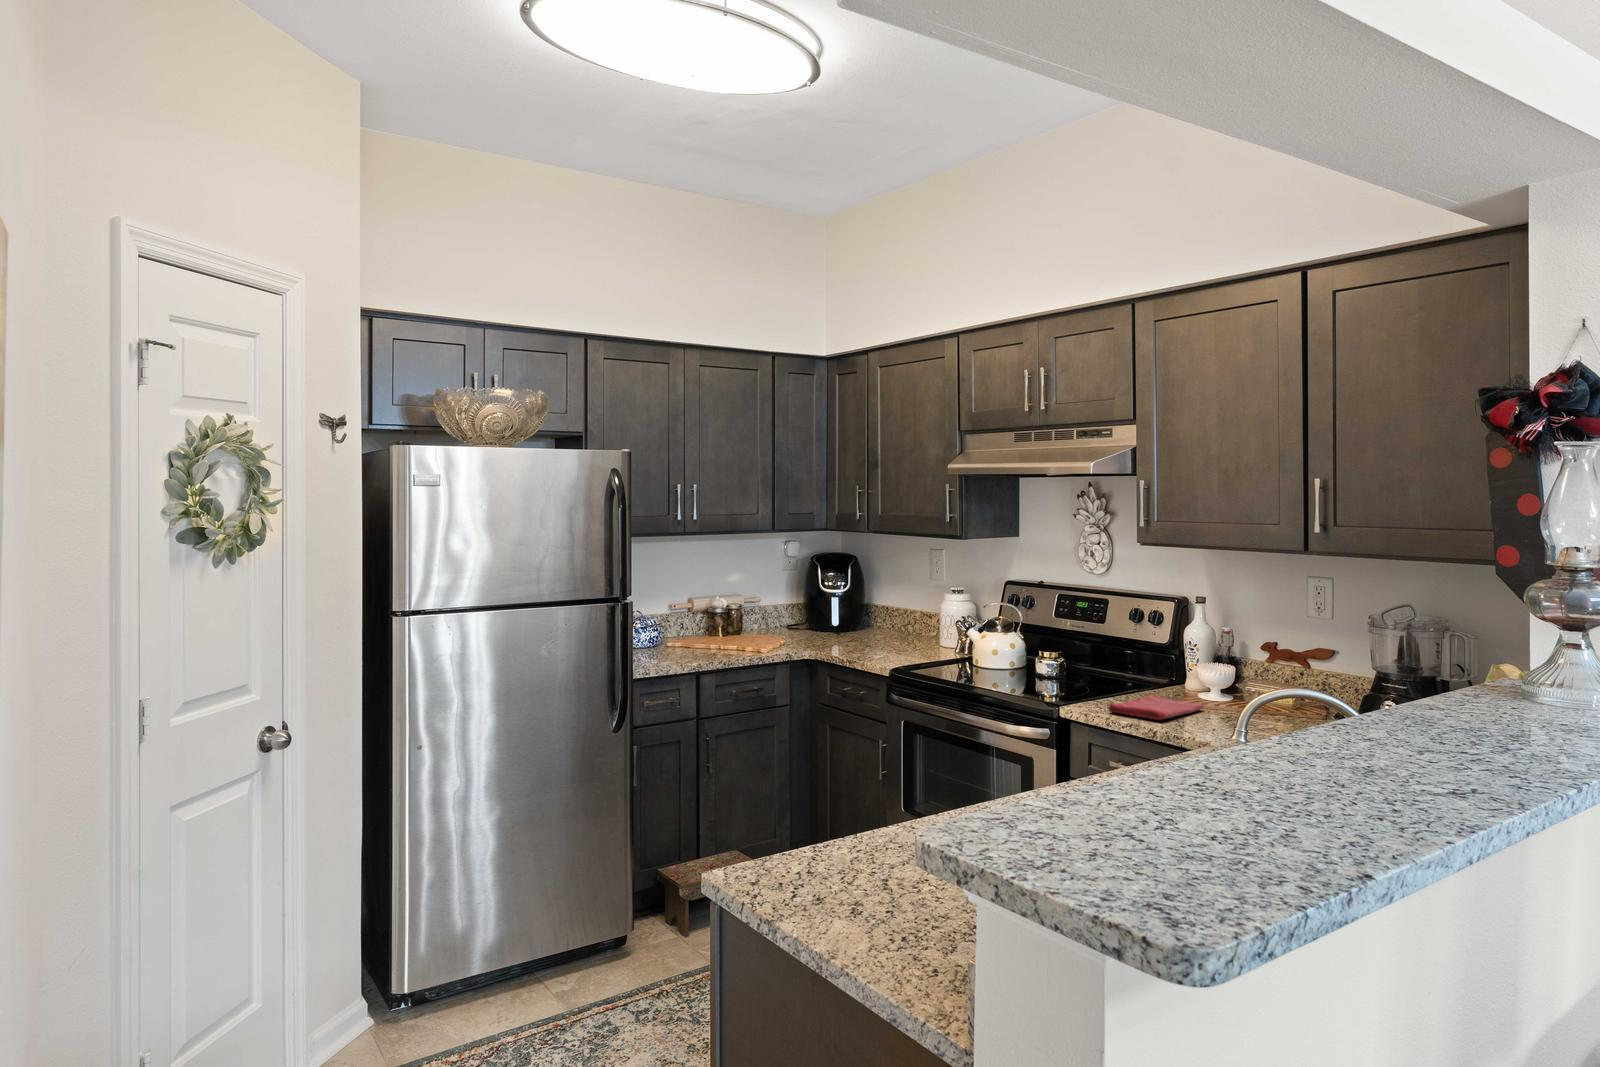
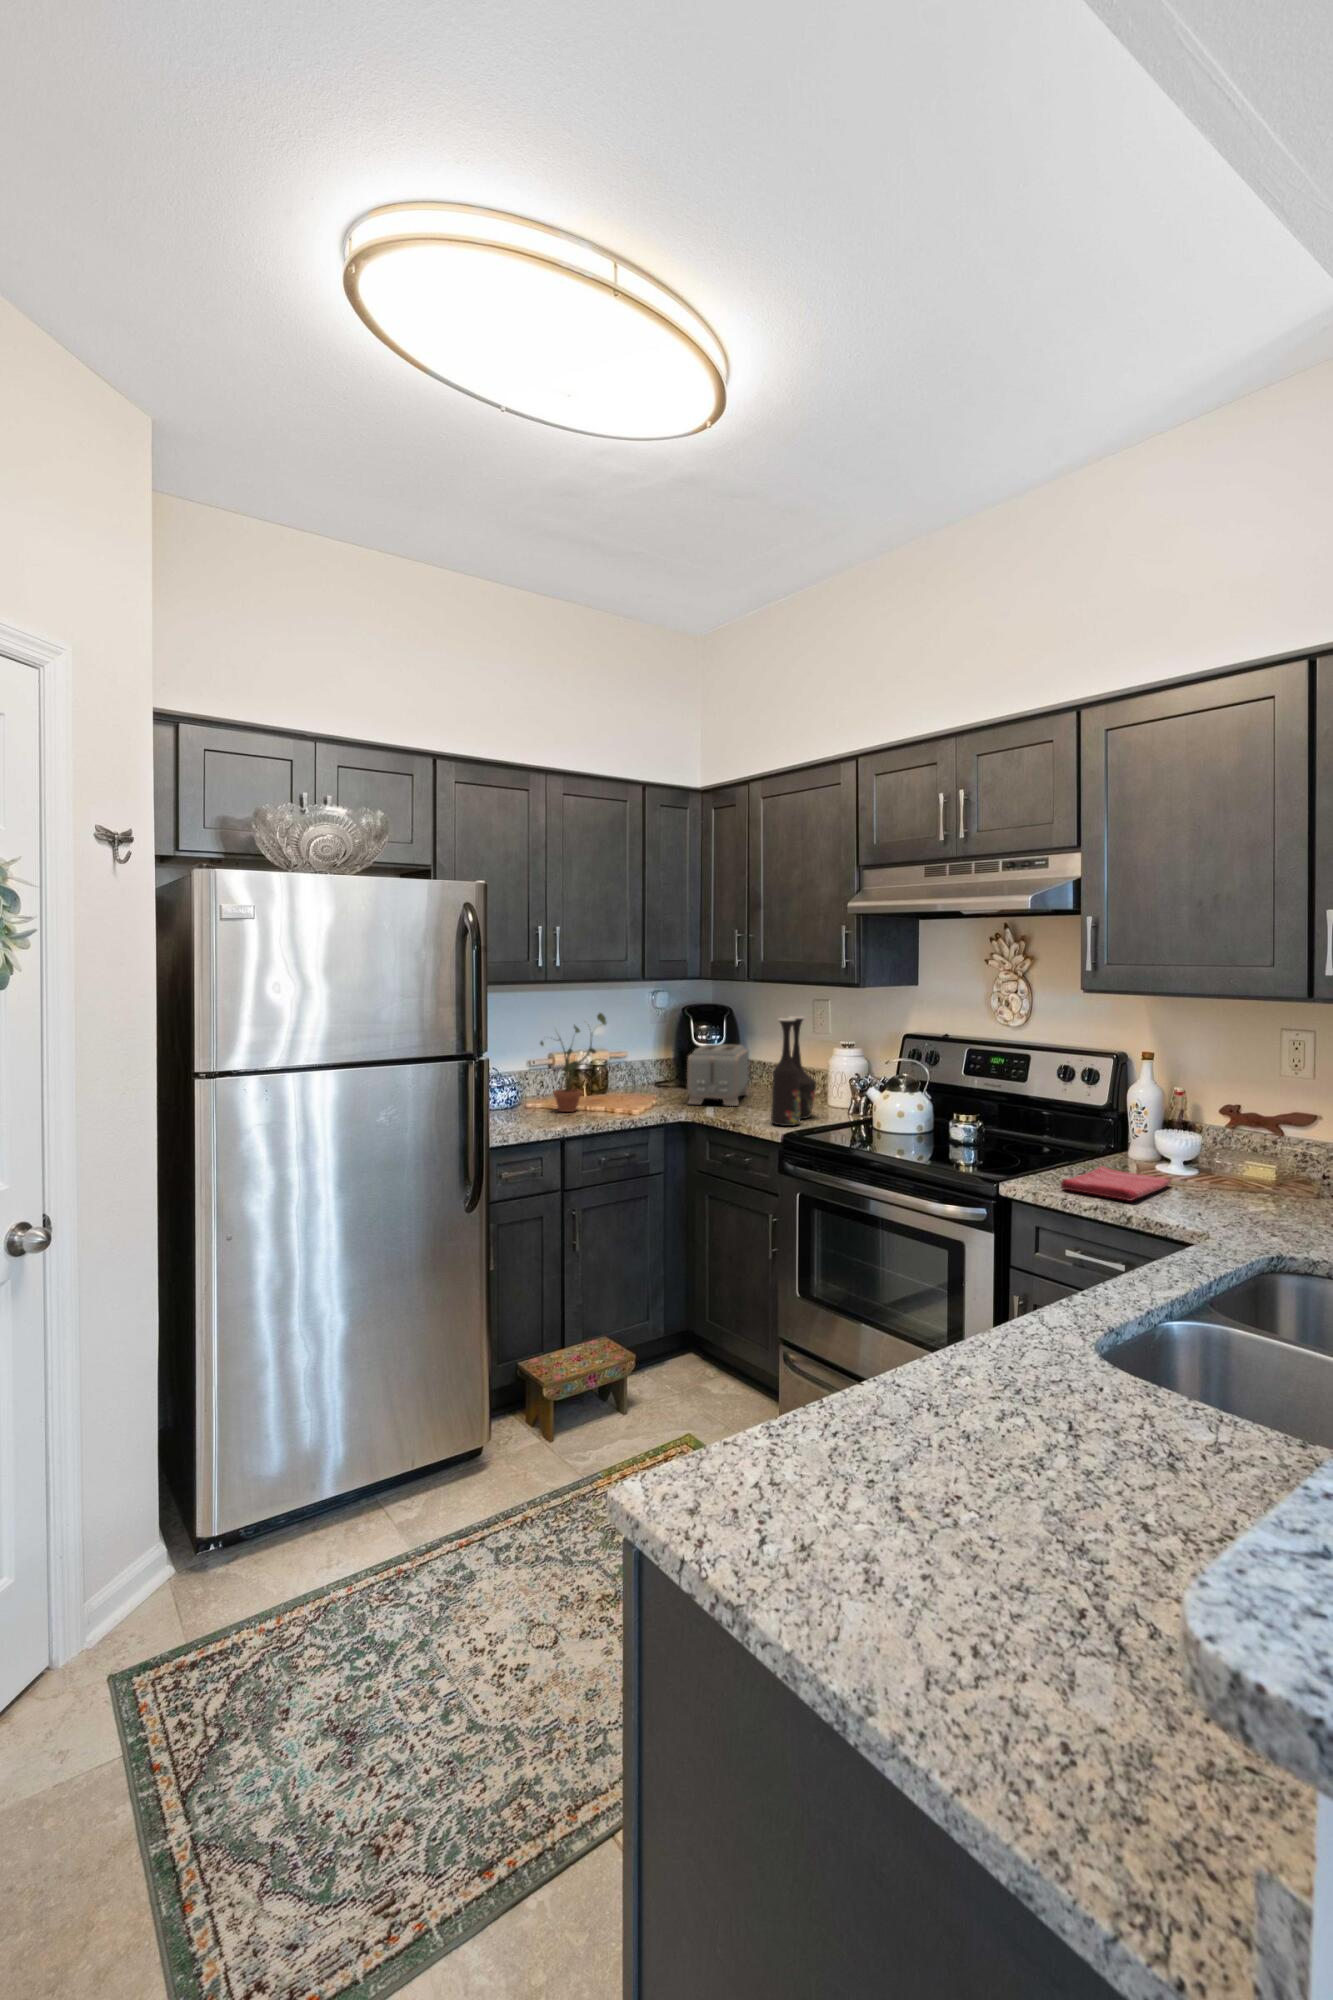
potted plant: none [679,560,740,650] -> present [540,1013,606,1112]
vase: none [884,564,927,663] -> present [771,1016,816,1126]
toaster: none [813,589,873,646] -> present [687,1044,748,1106]

